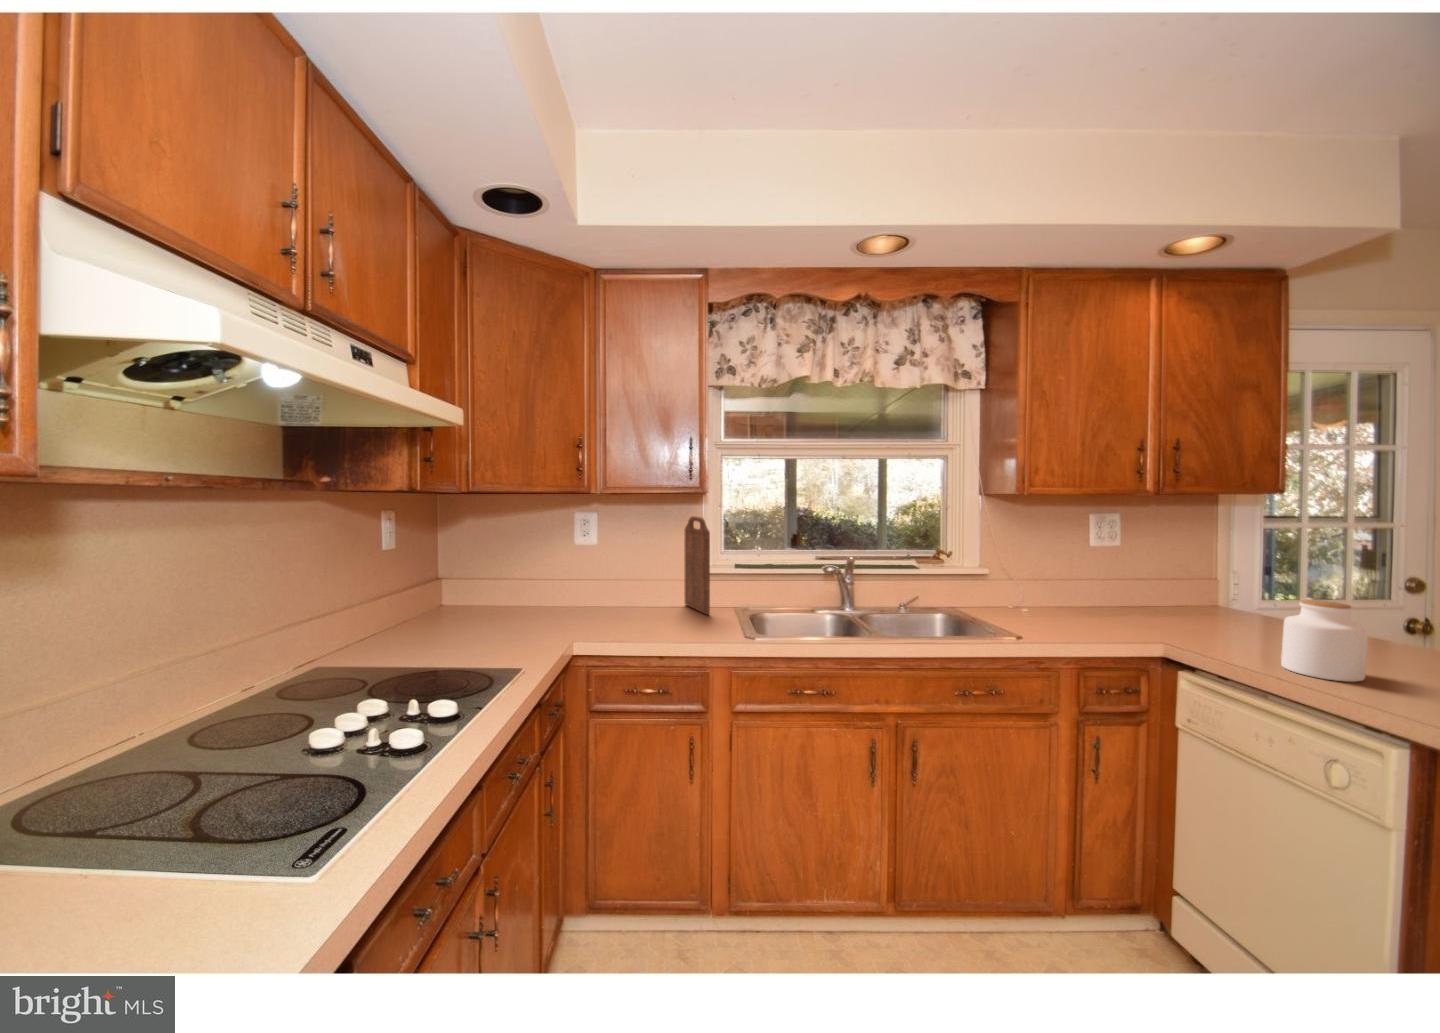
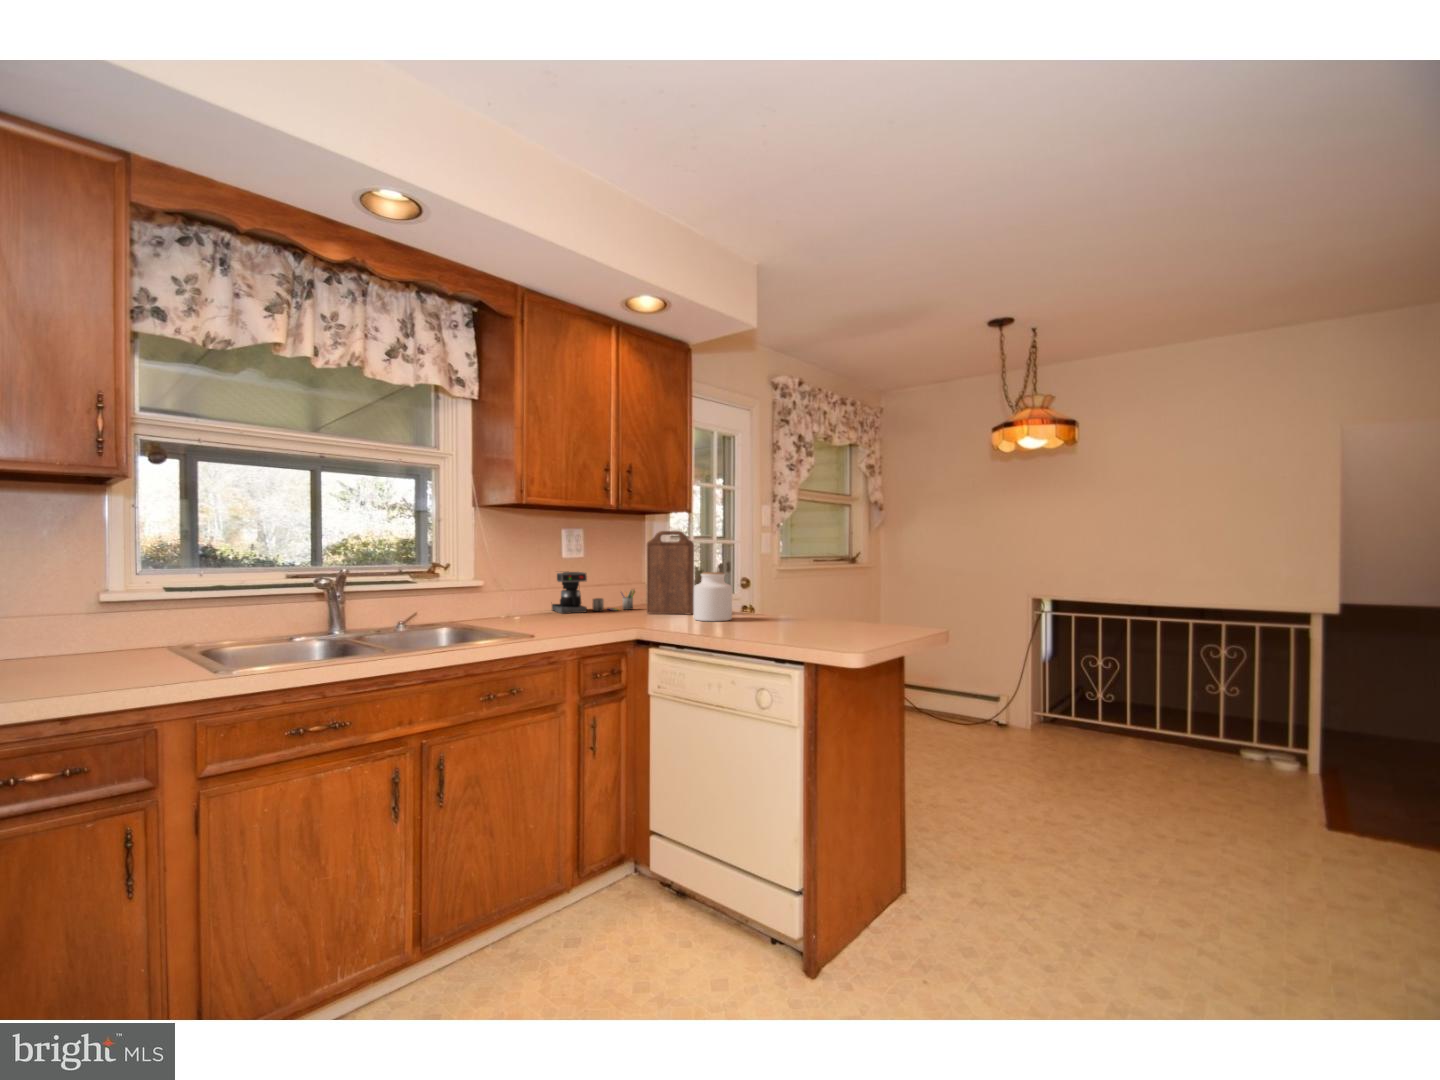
cutting board: present [684,516,710,614] -> present [647,531,694,614]
coffee maker: none [1075,565,1197,624] -> present [552,571,635,614]

